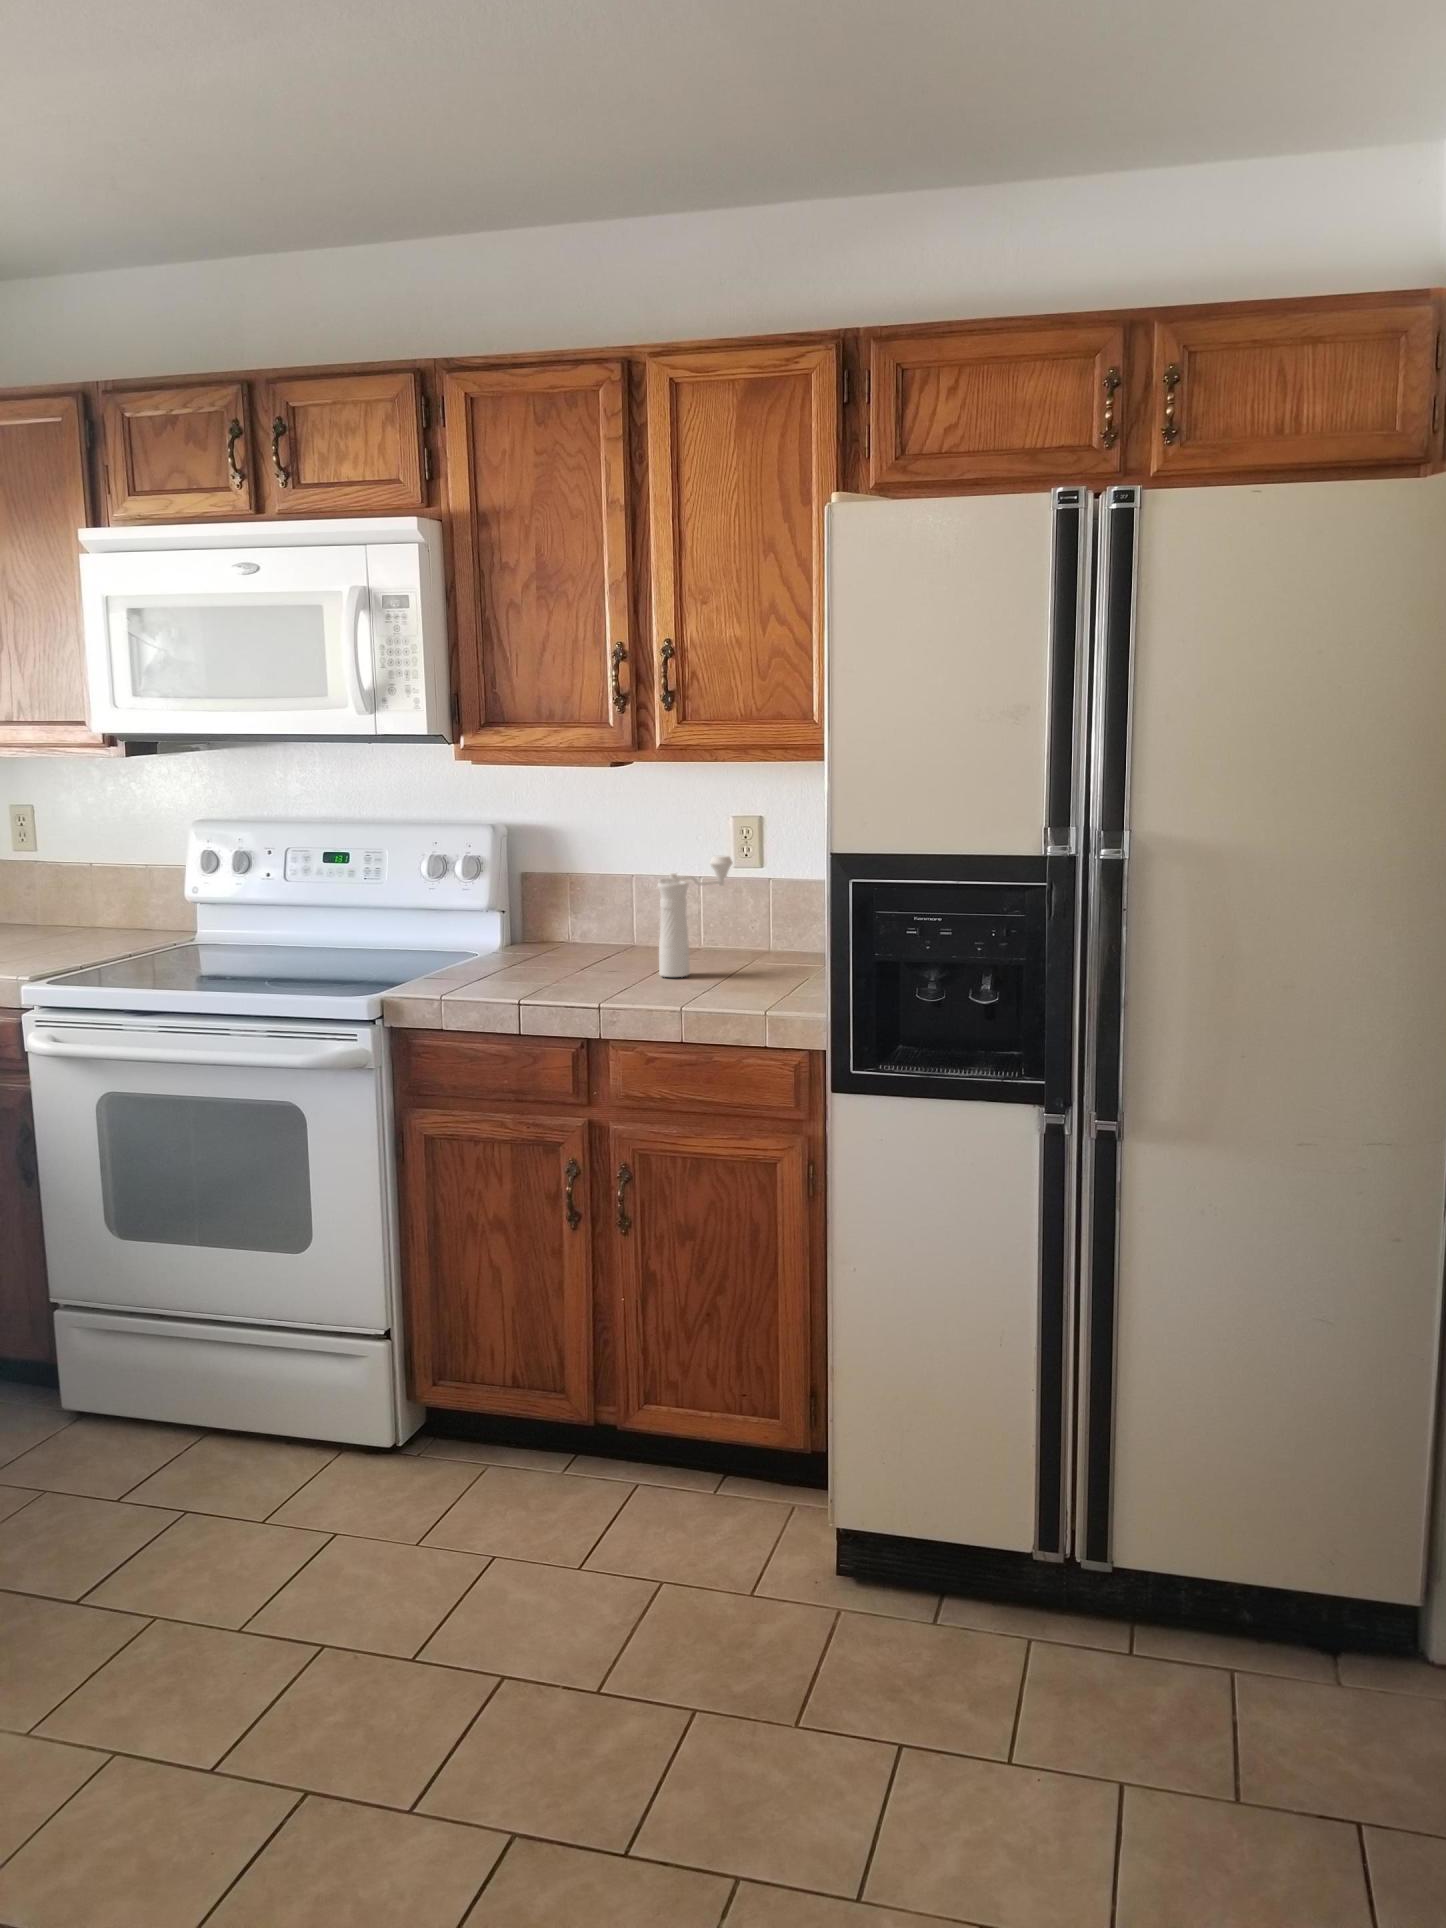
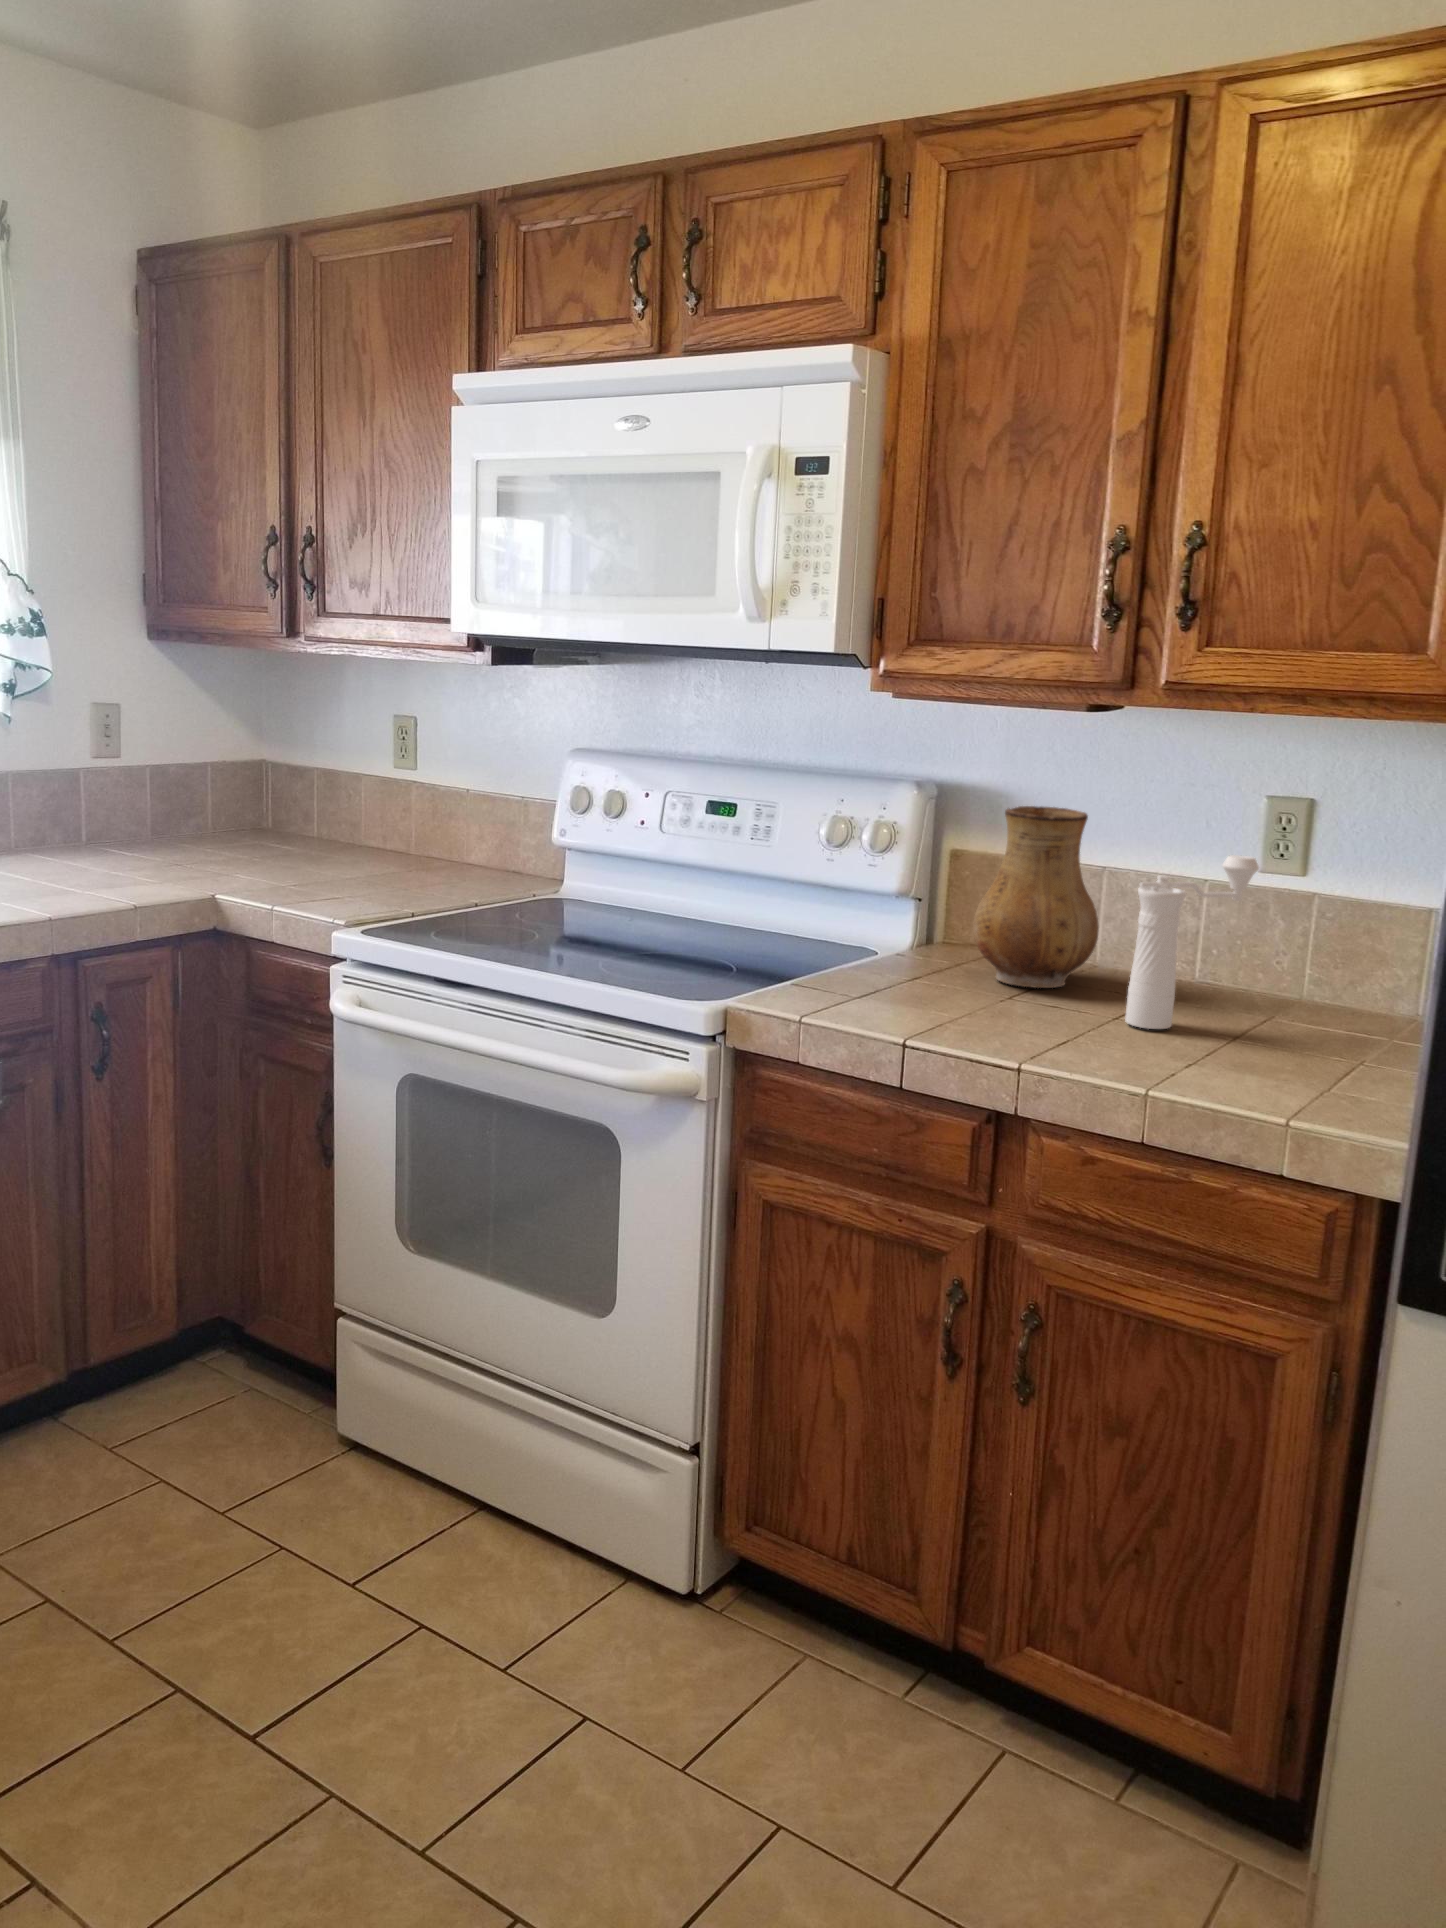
ceramic pitcher: none [546,835,633,963] -> present [973,806,1099,988]

